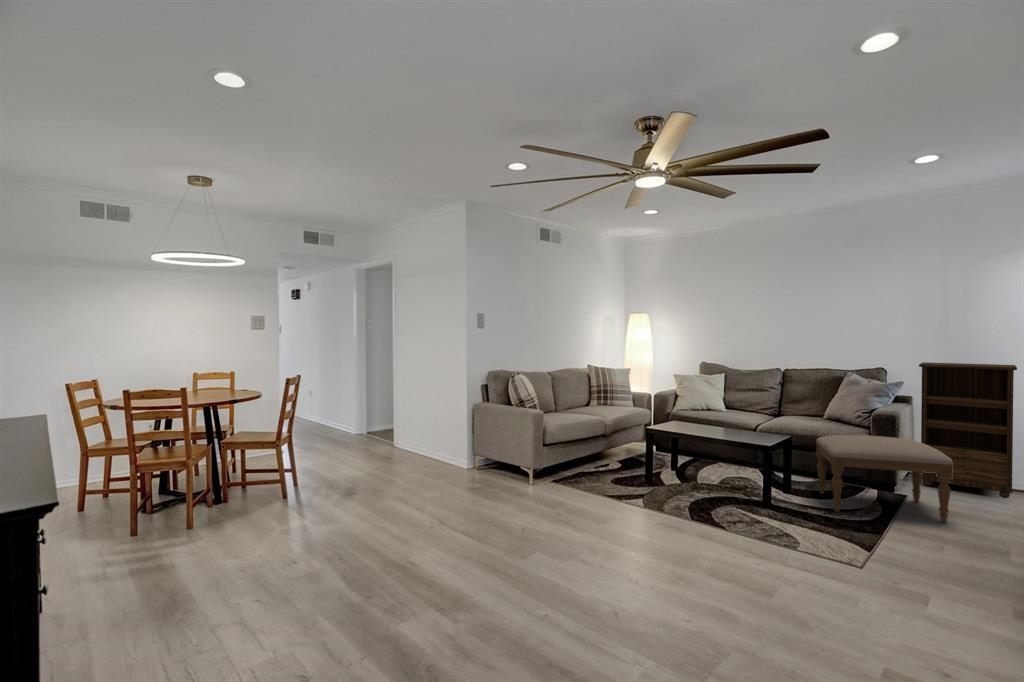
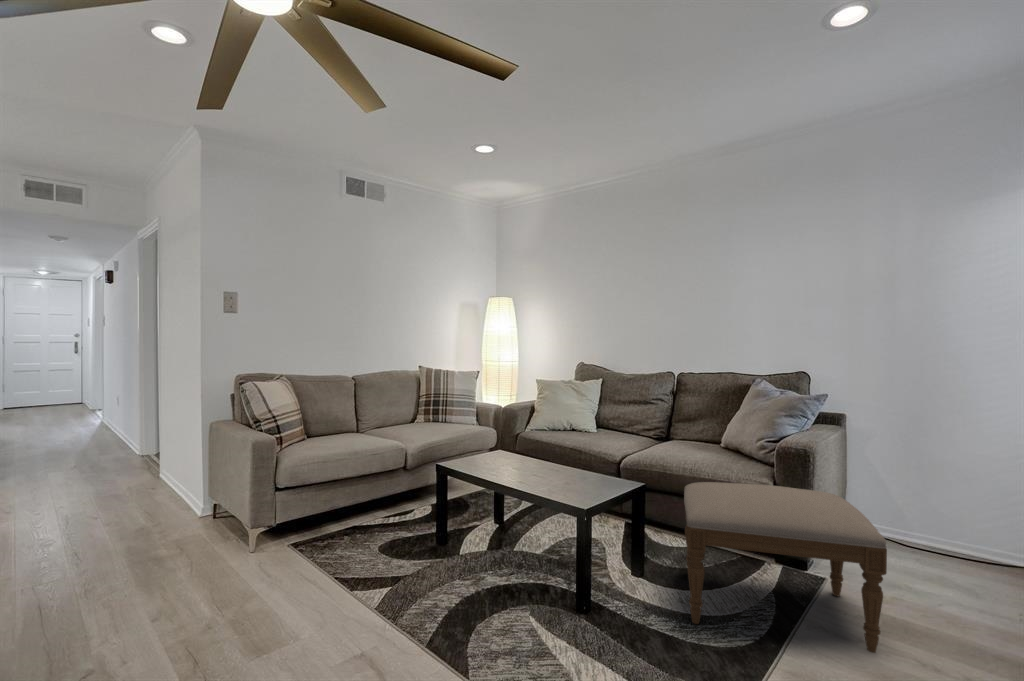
bookshelf: present [919,362,1017,498] -> none [850,364,998,586]

